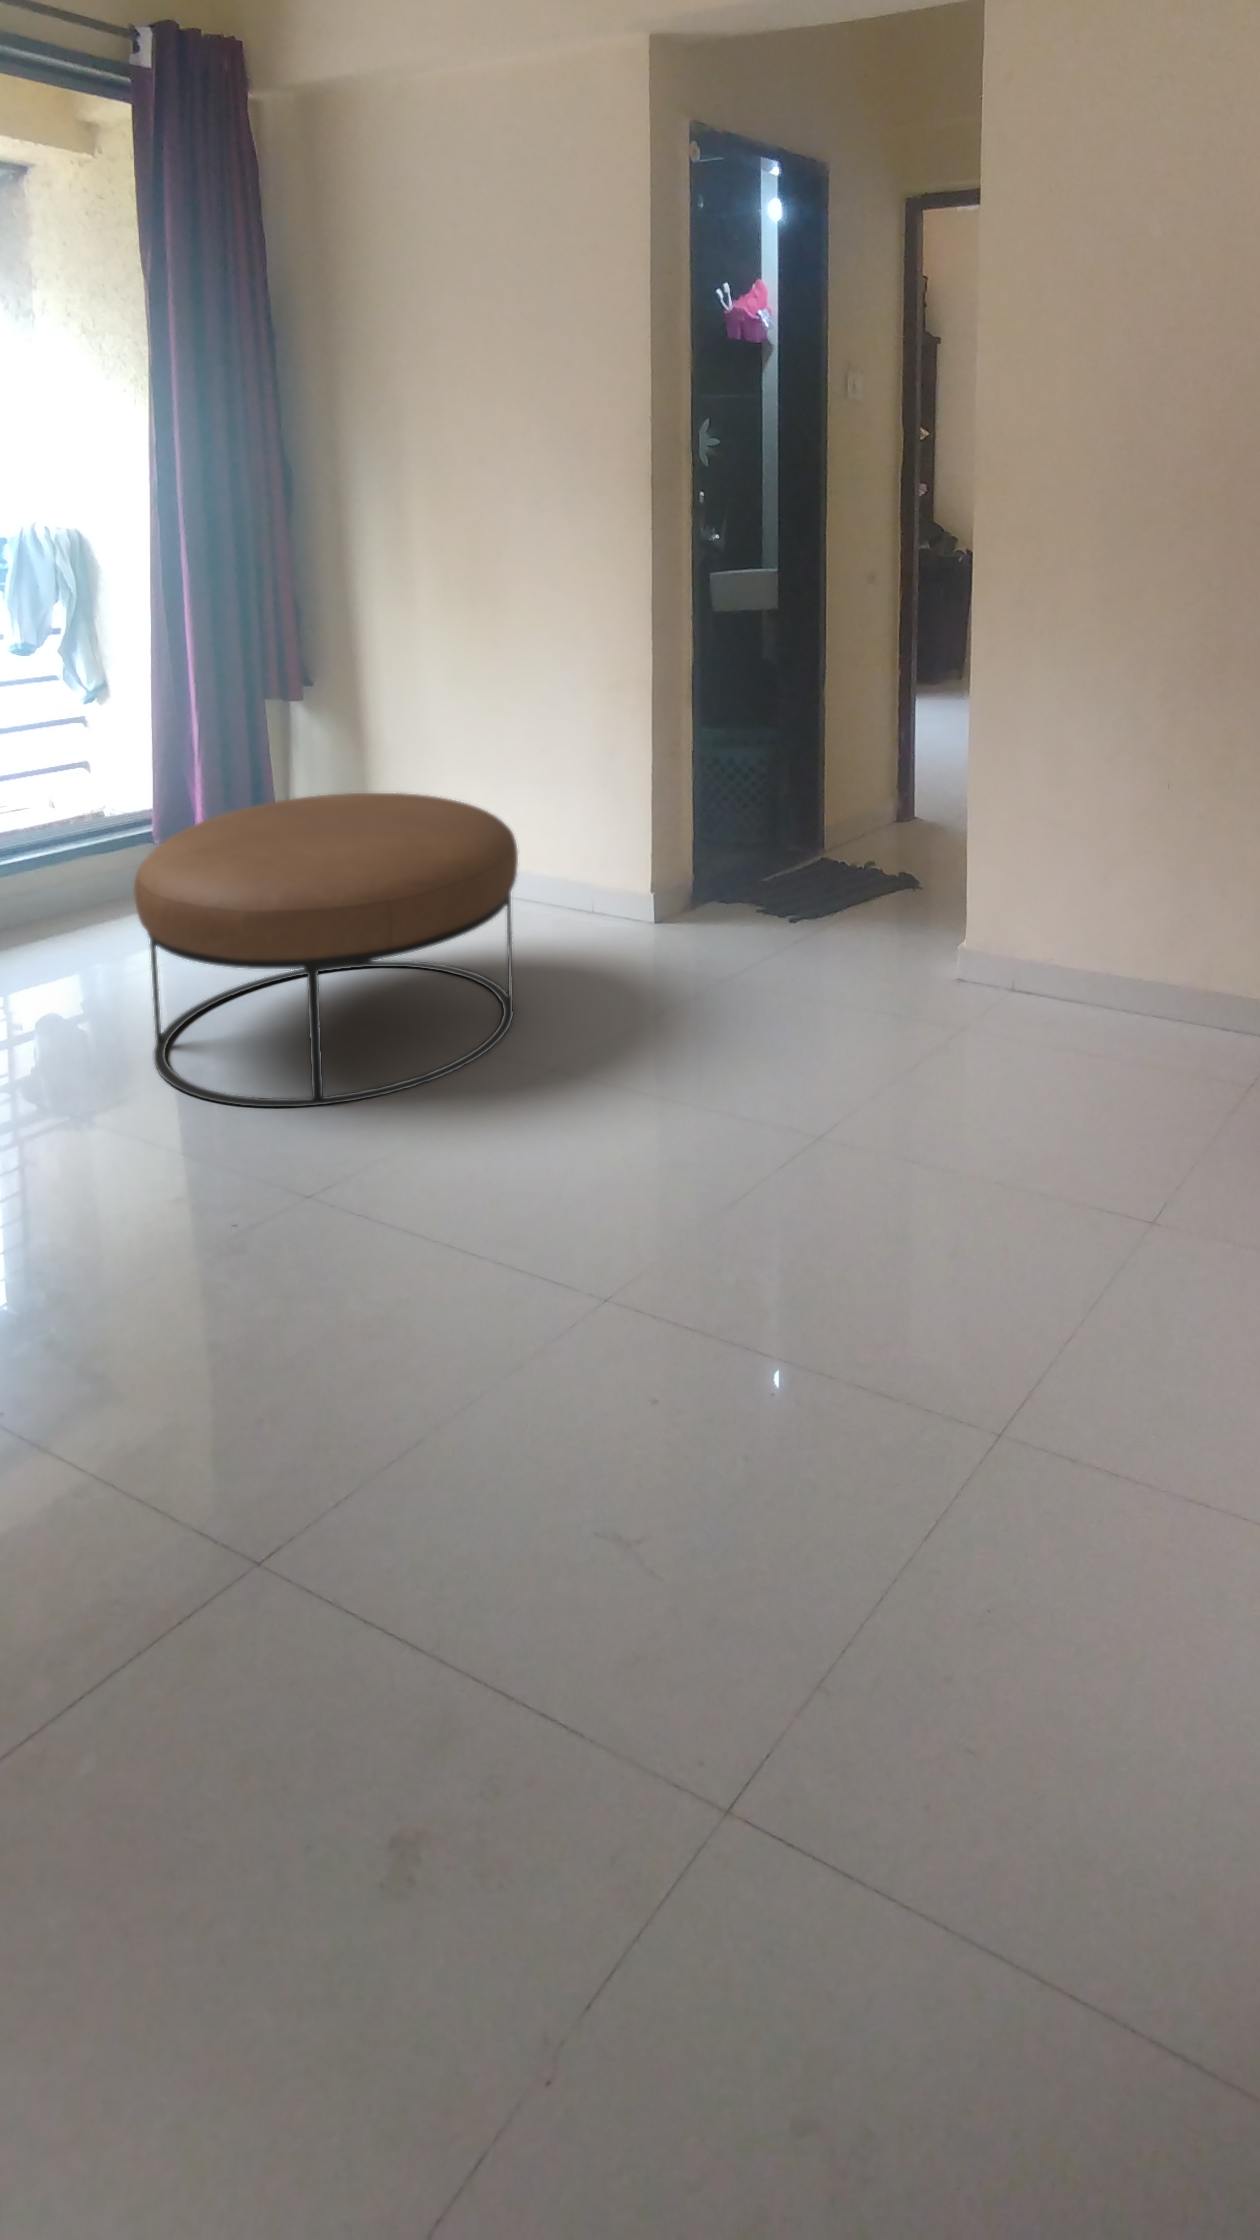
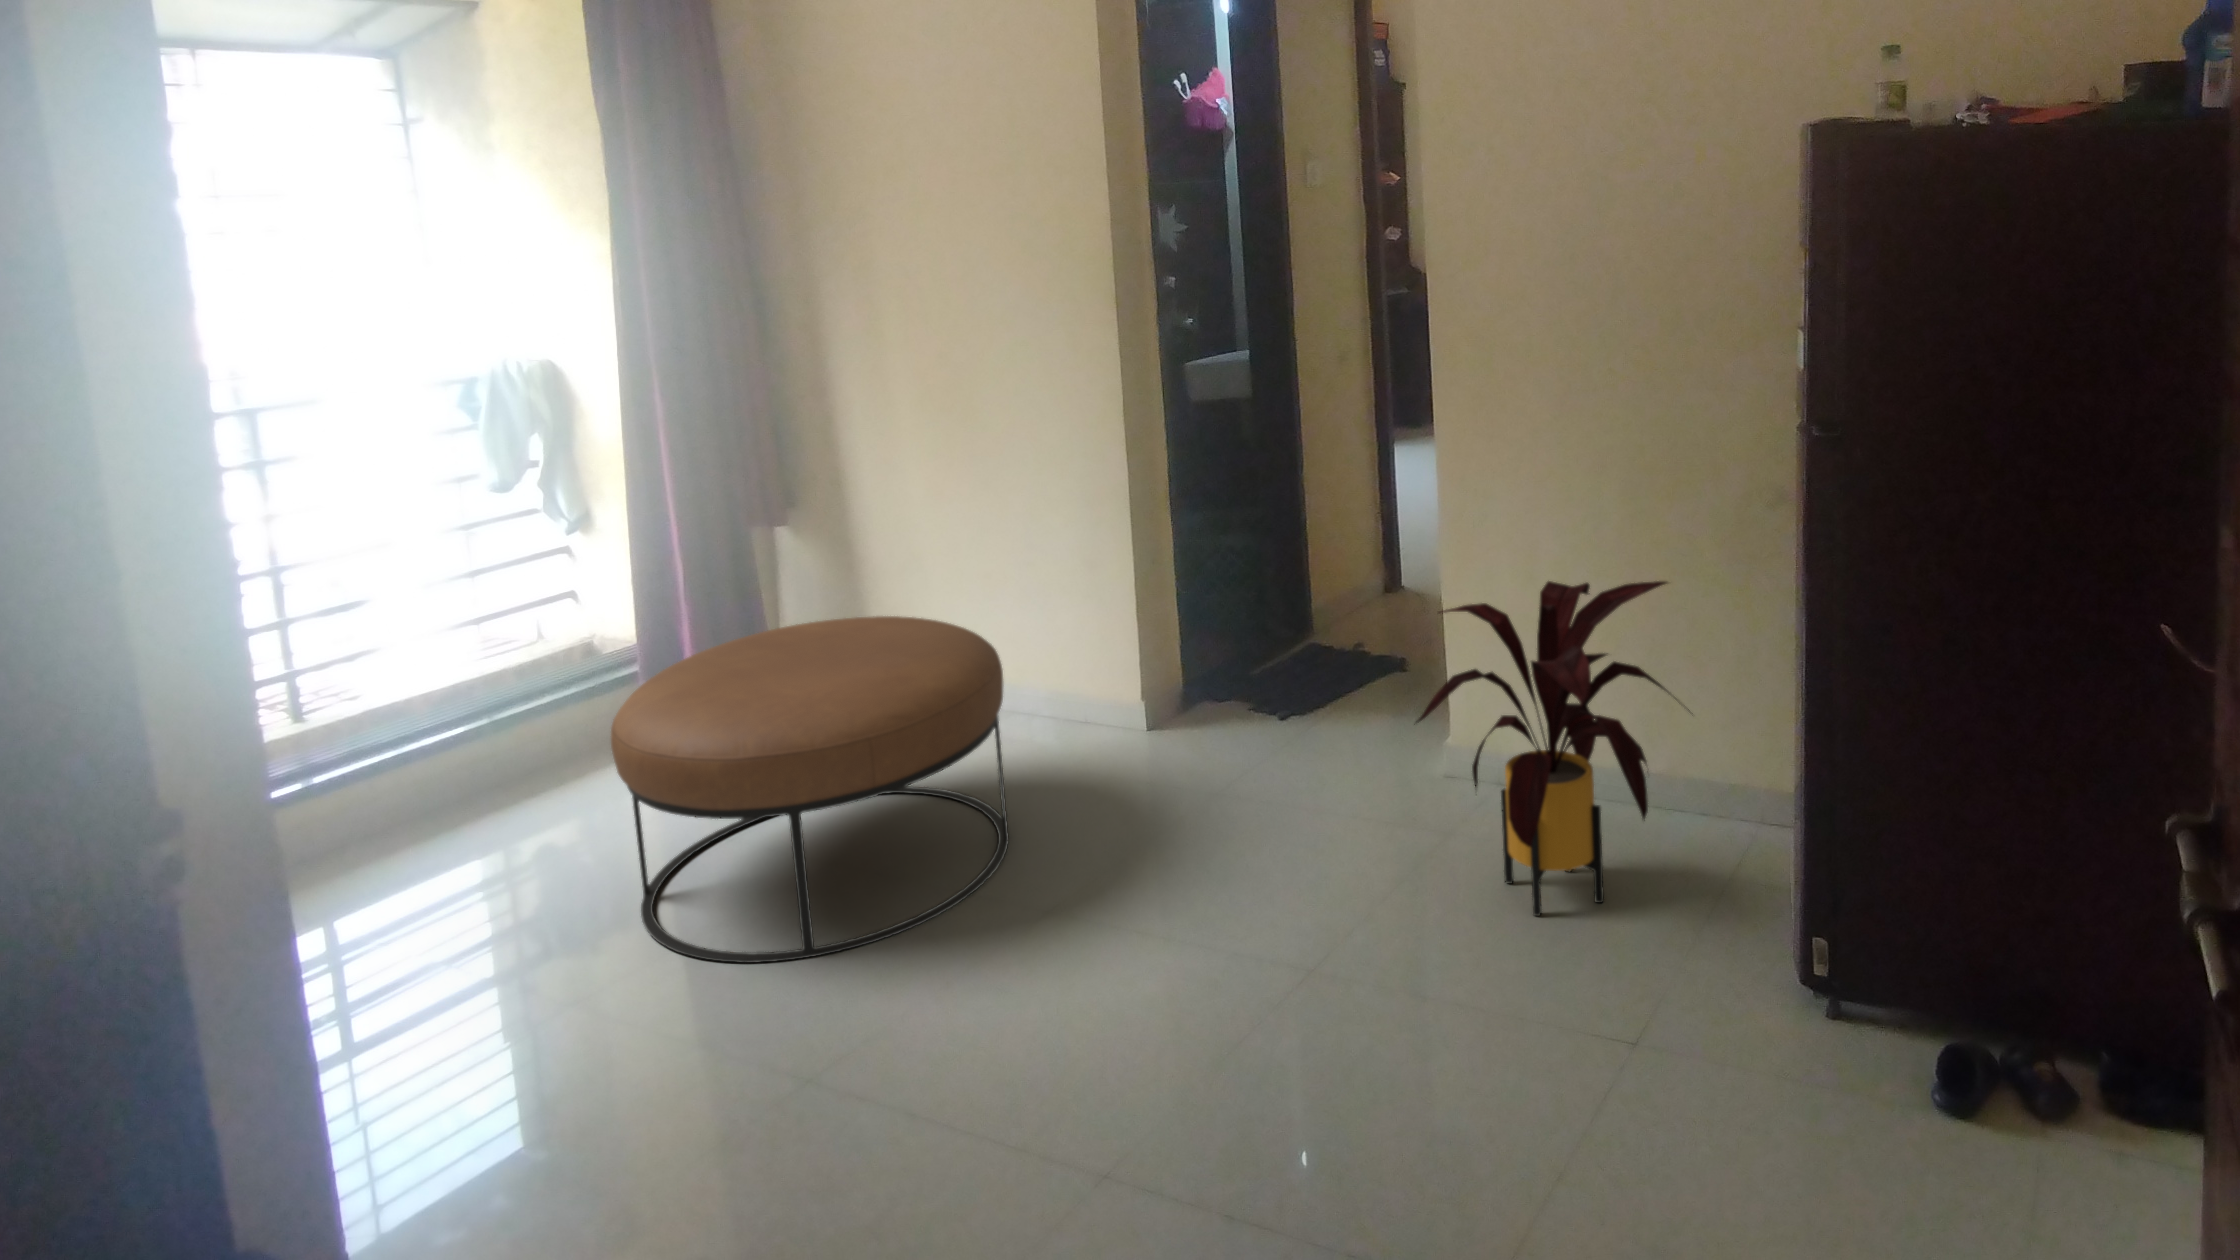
house plant: none [908,795,1178,1107] -> present [1414,581,1690,916]

